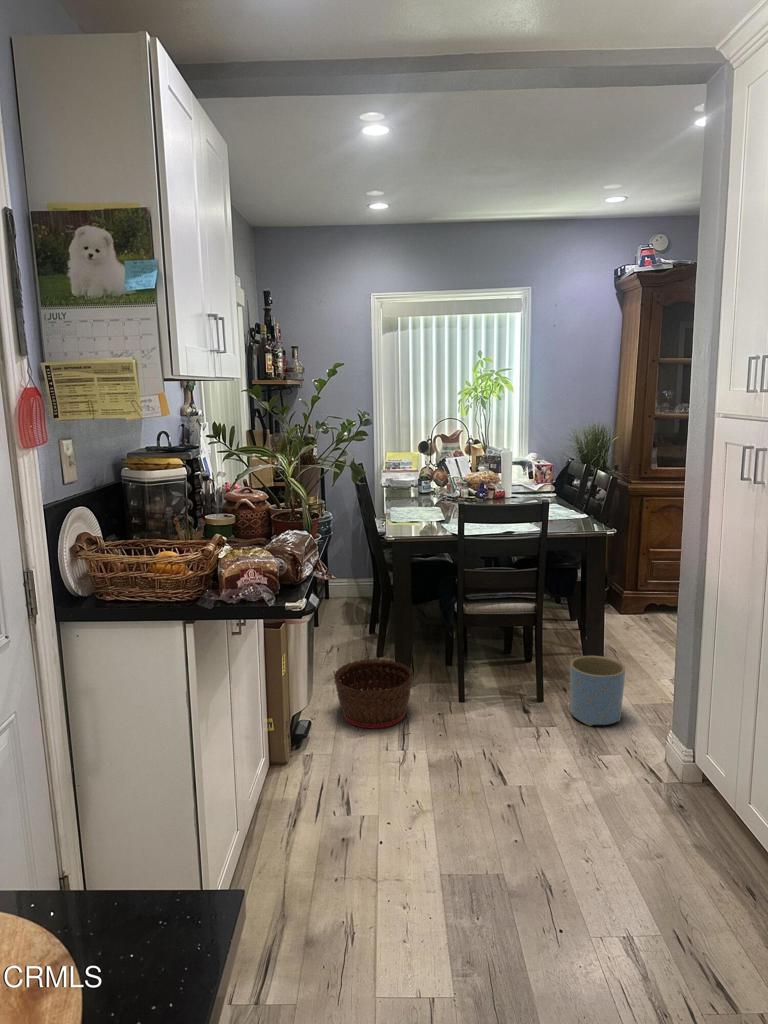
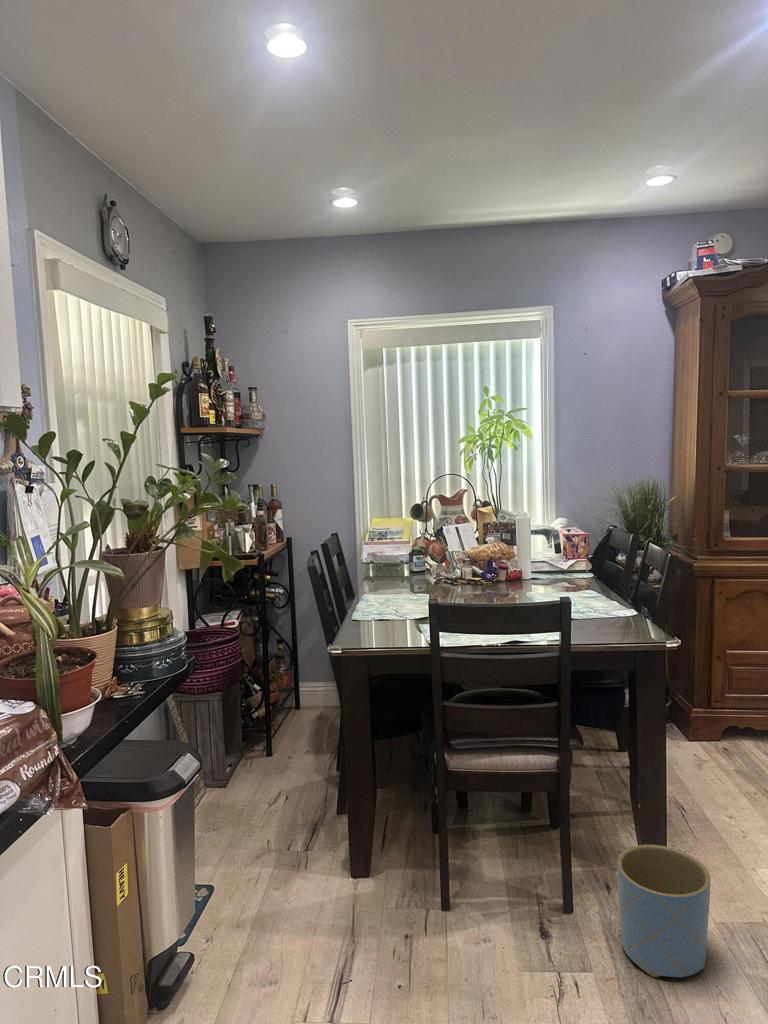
basket: present [334,659,413,729] -> none [241,836,366,969]

